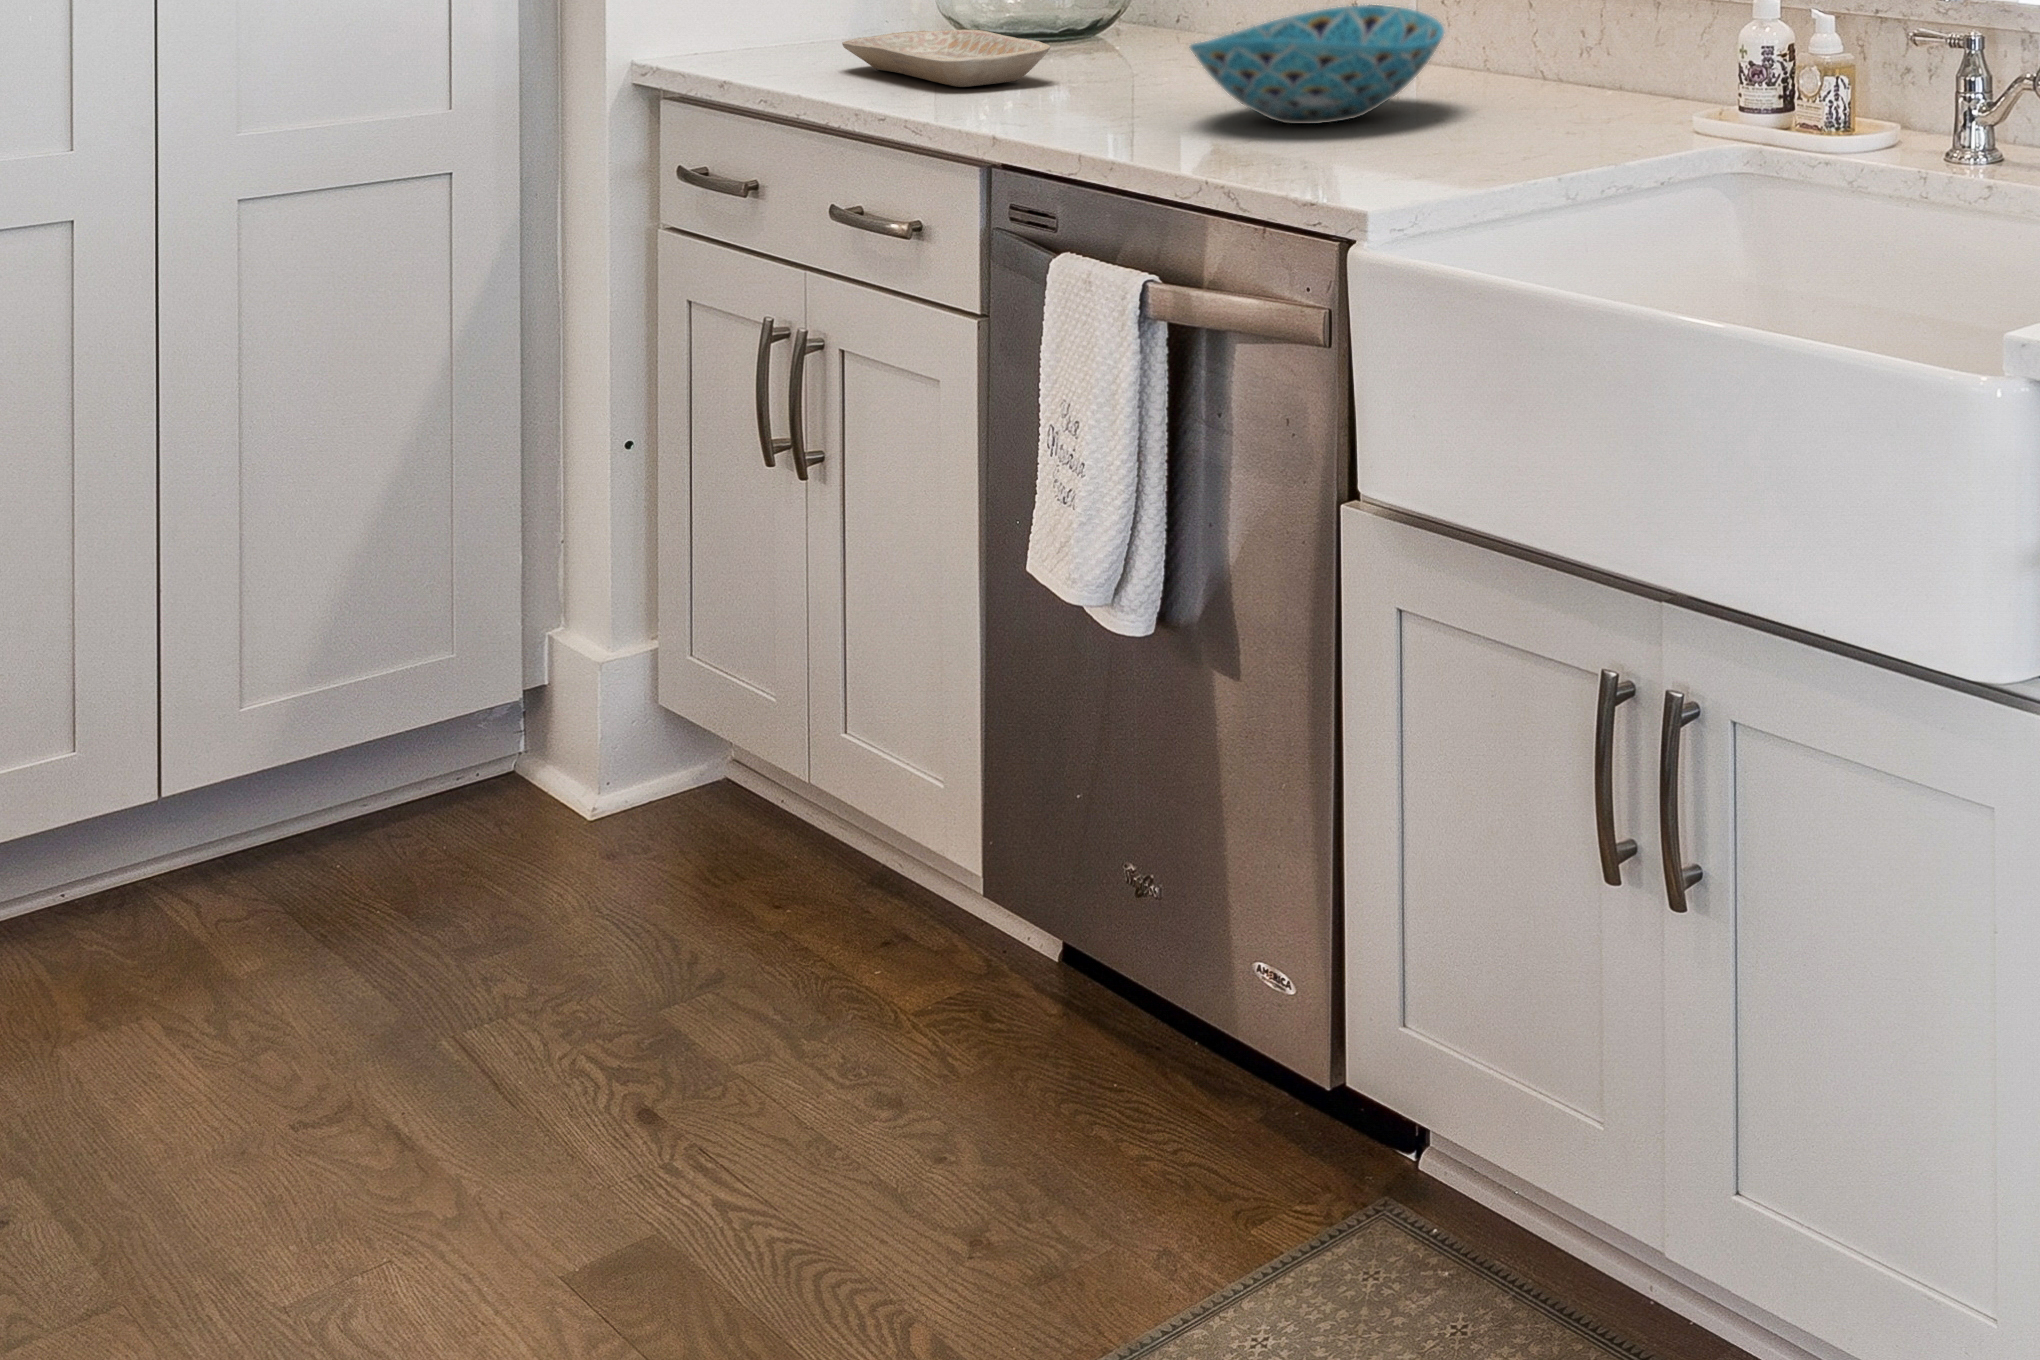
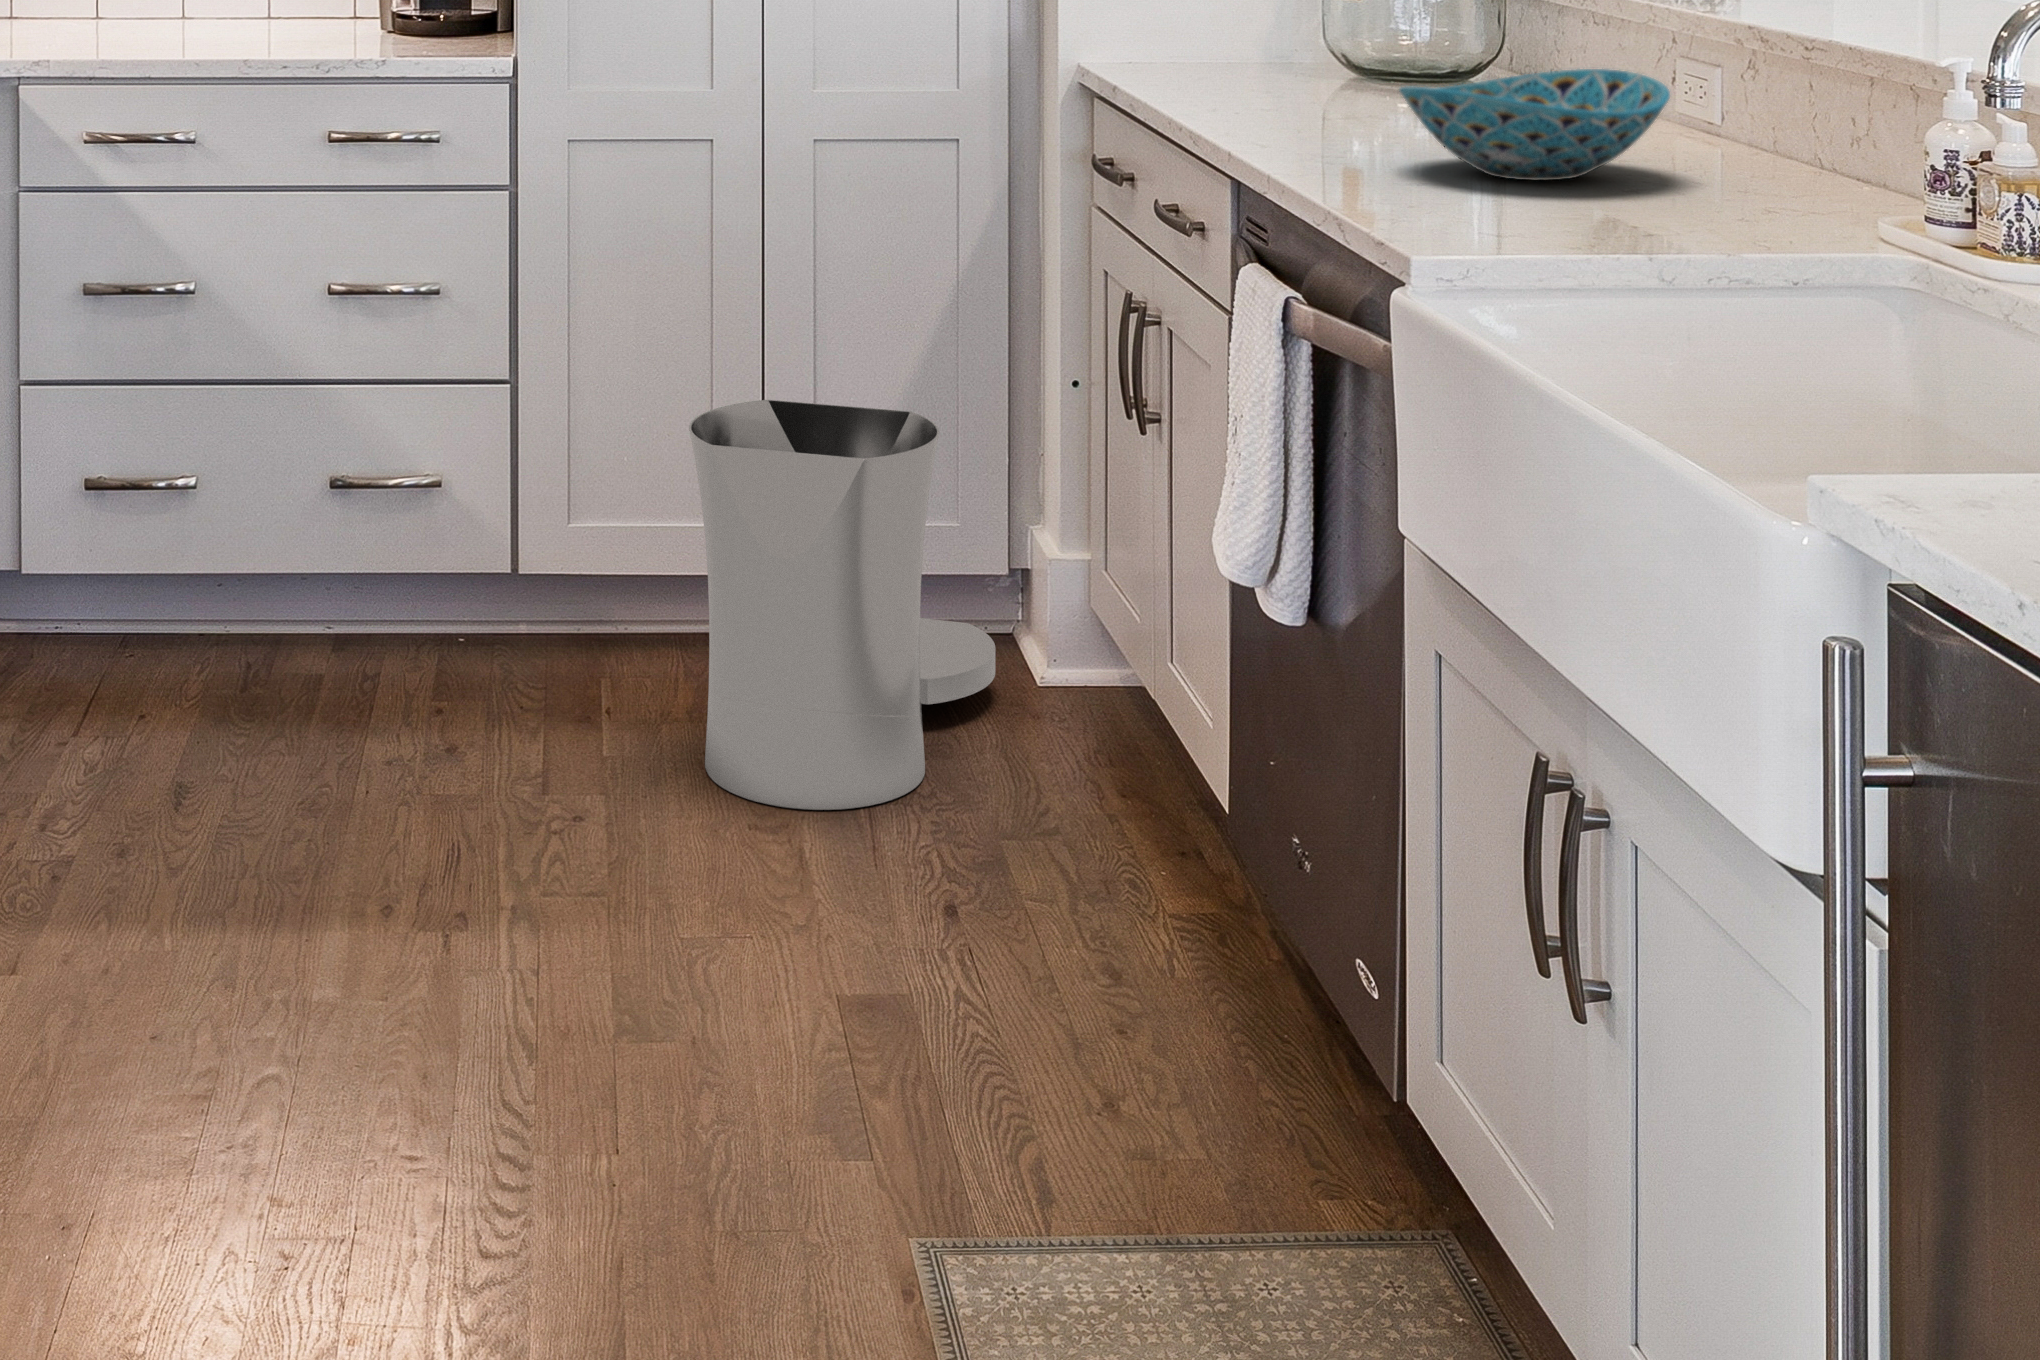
tray: present [842,29,1050,87] -> none [1211,56,1359,109]
trash can: none [135,524,548,1089] -> present [689,400,995,810]

